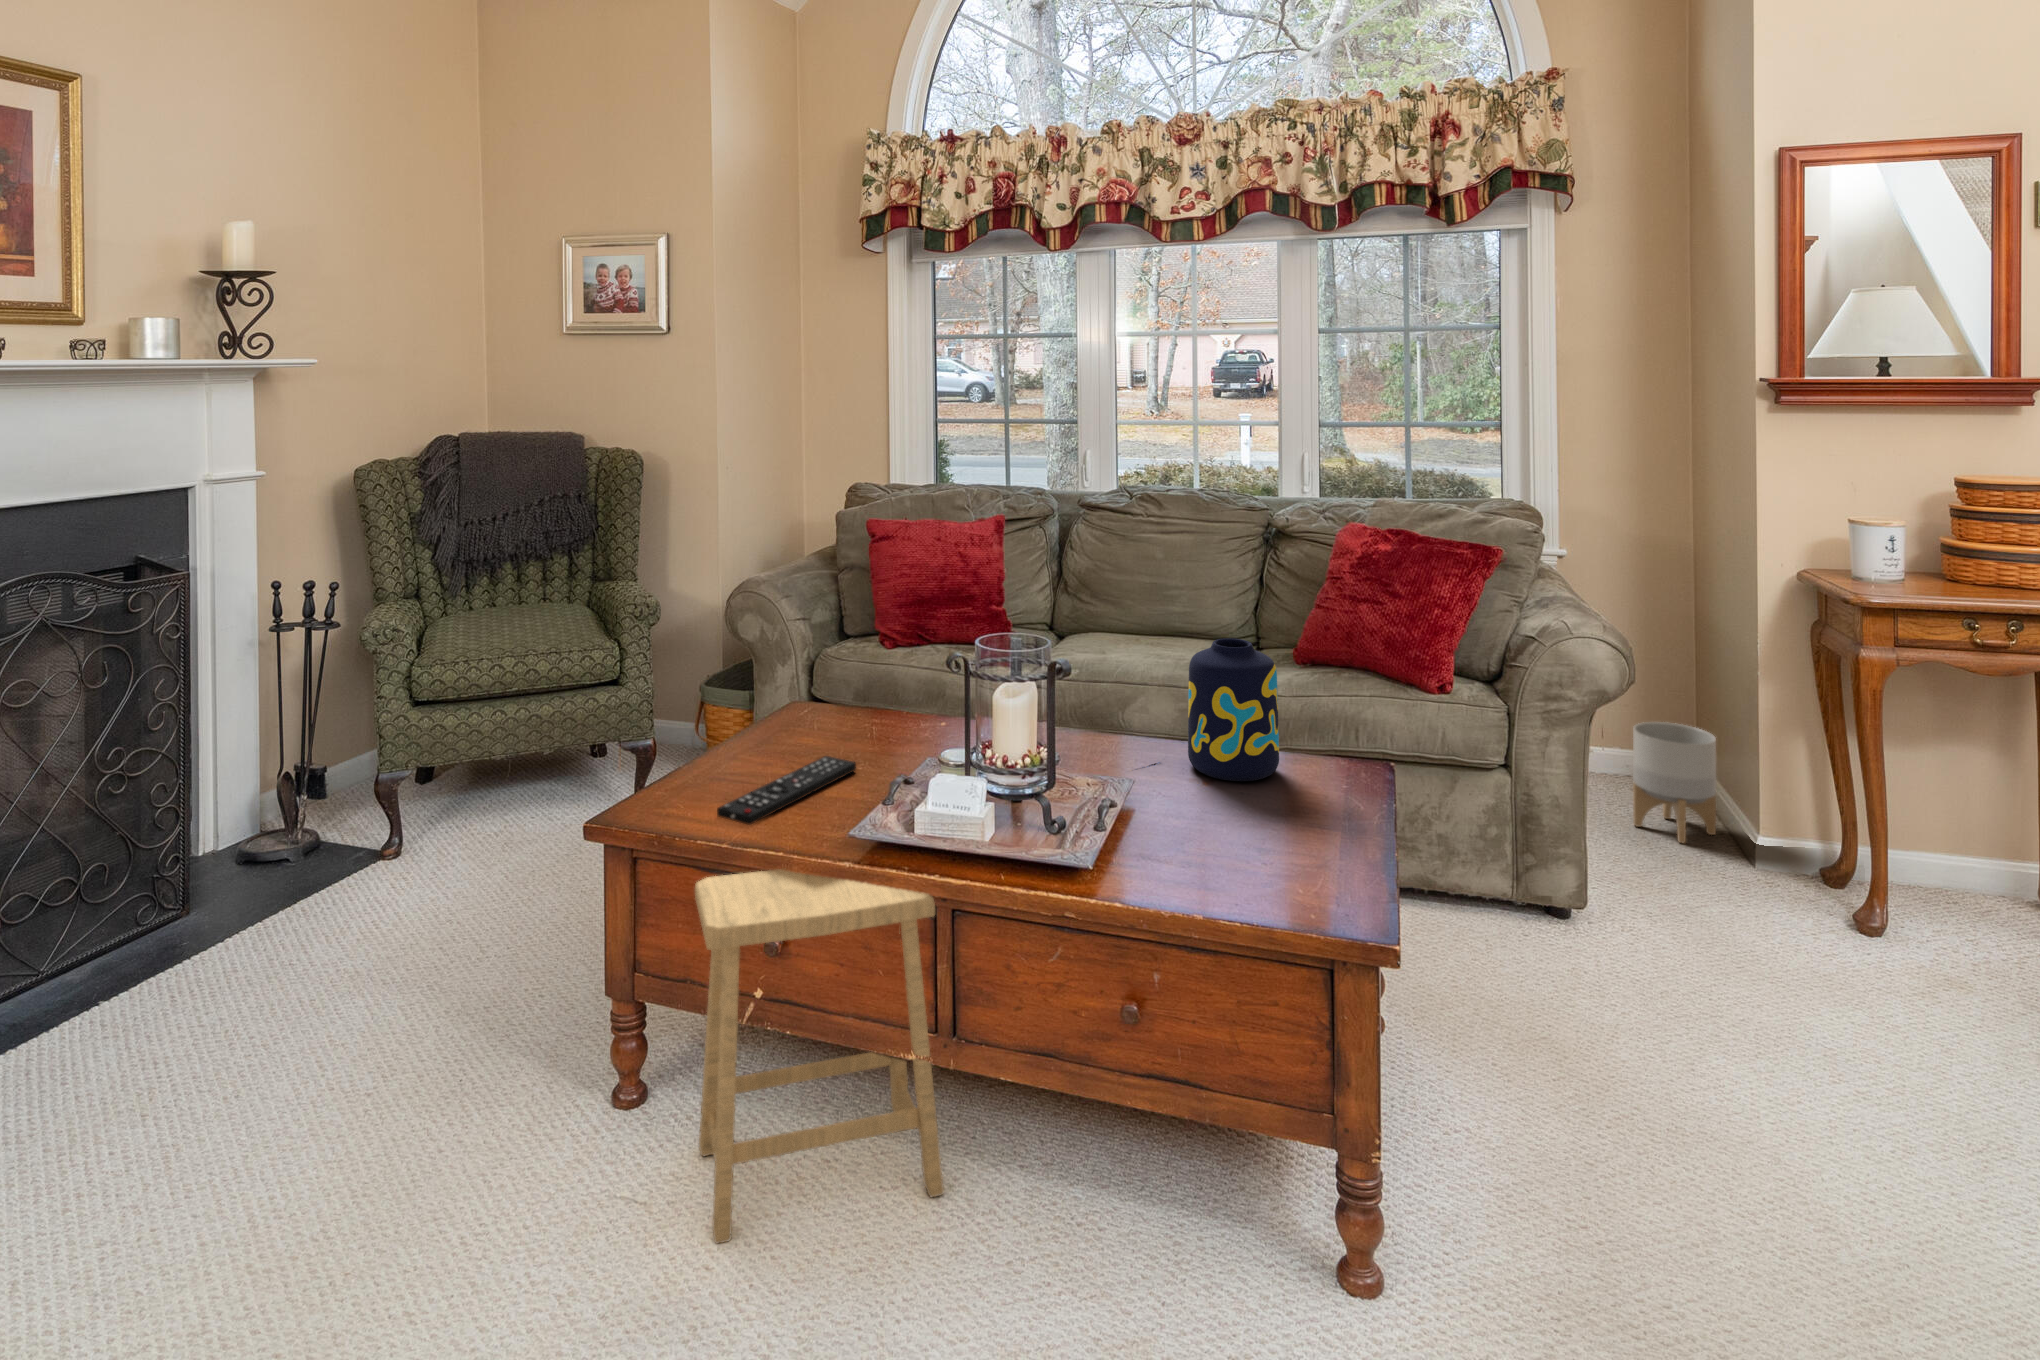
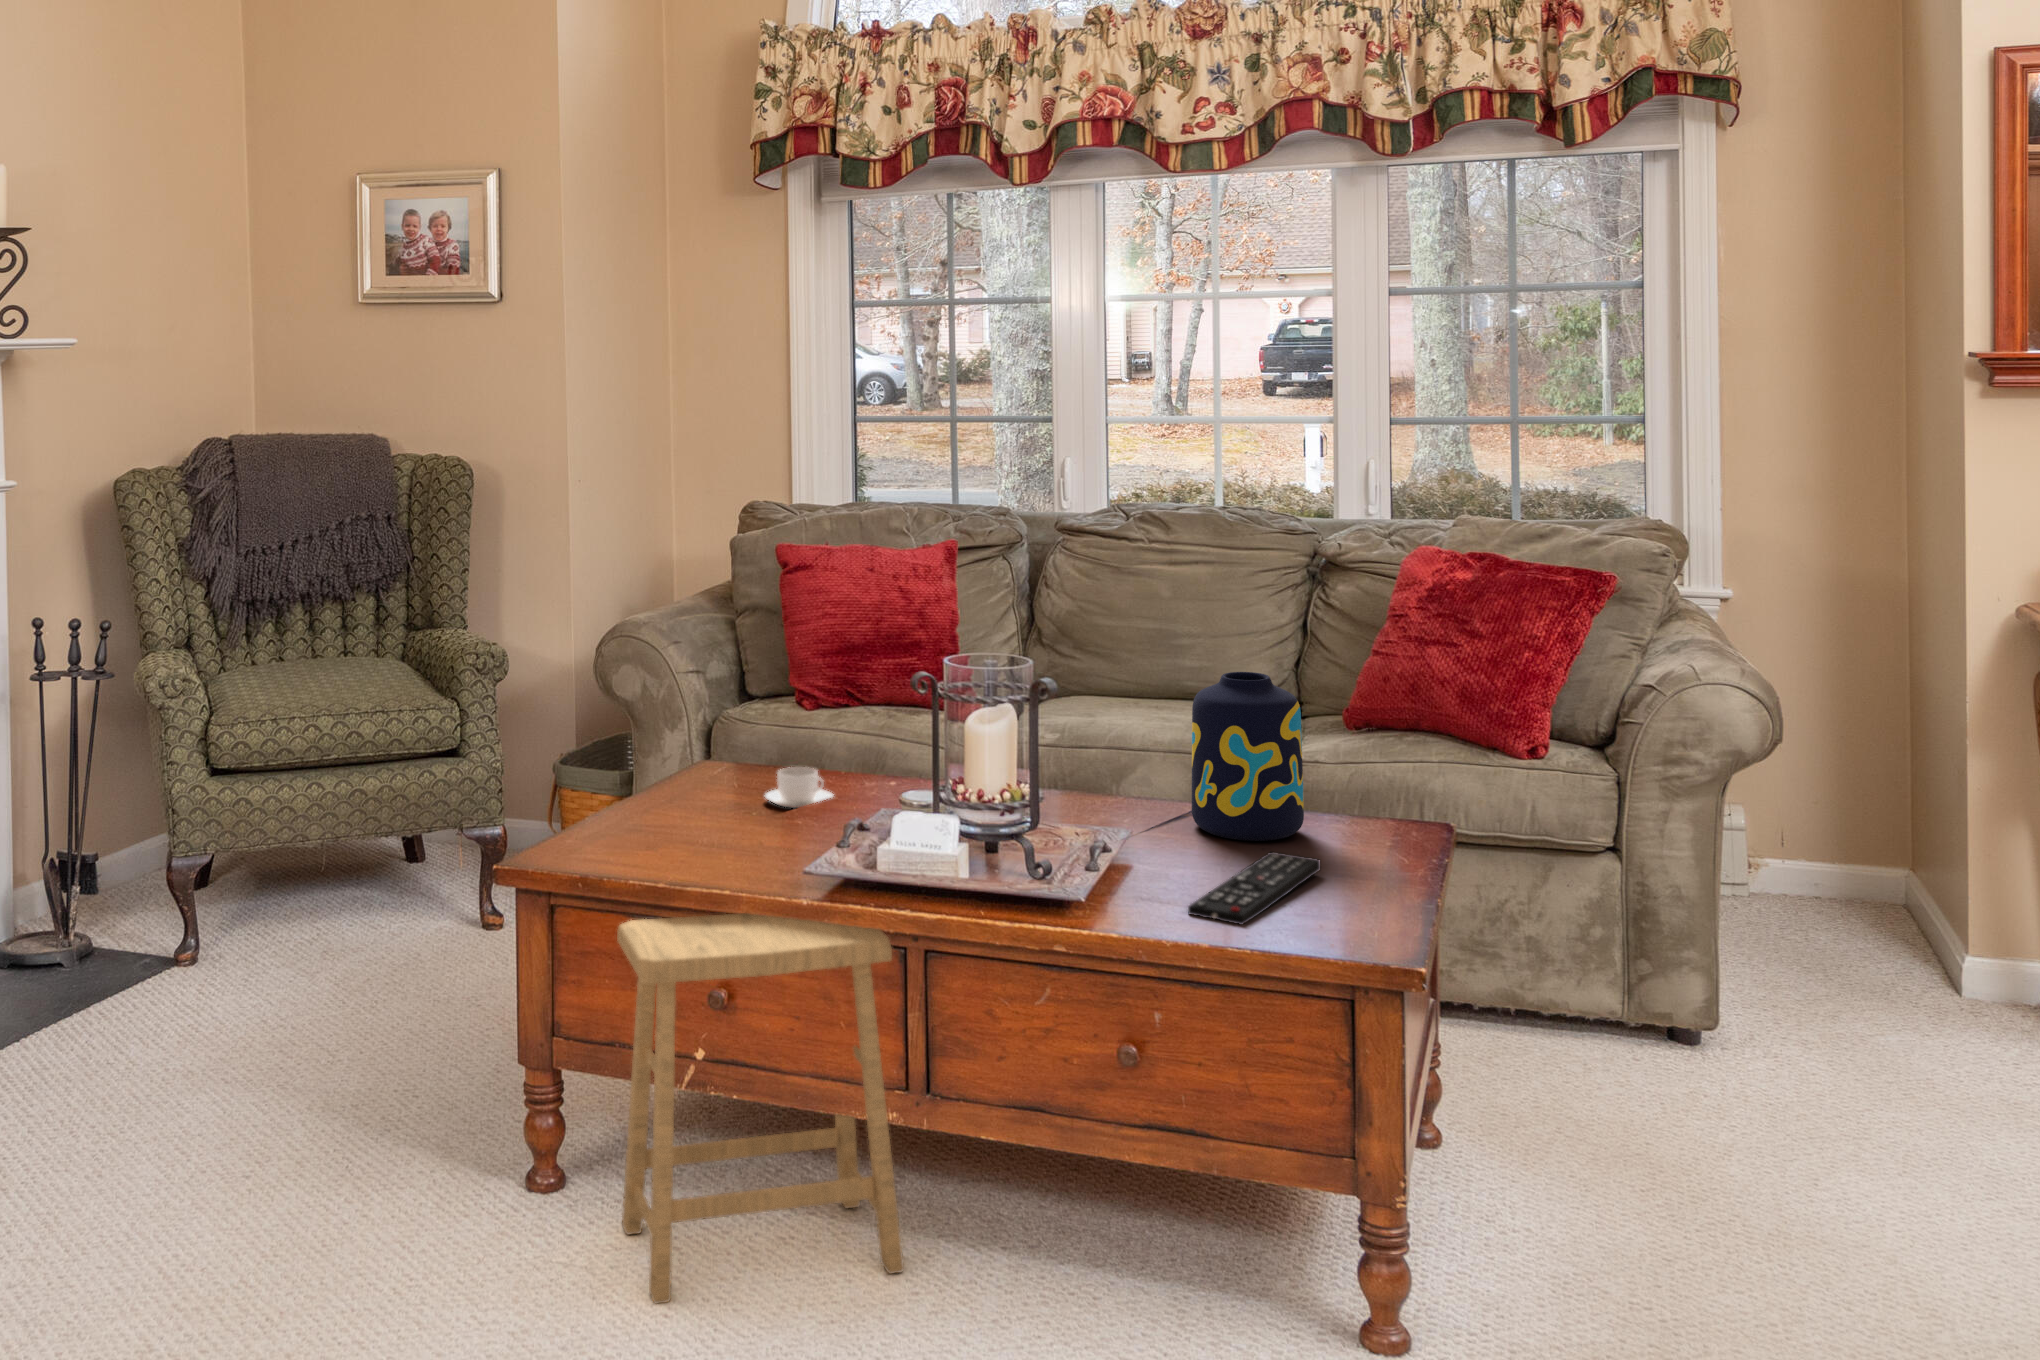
coffee cup: none [841,714,898,750] -> present [765,767,833,808]
planter: present [1633,722,1716,844] -> none [1807,812,1918,969]
remote control: present [717,756,856,825] -> present [1188,852,1321,925]

